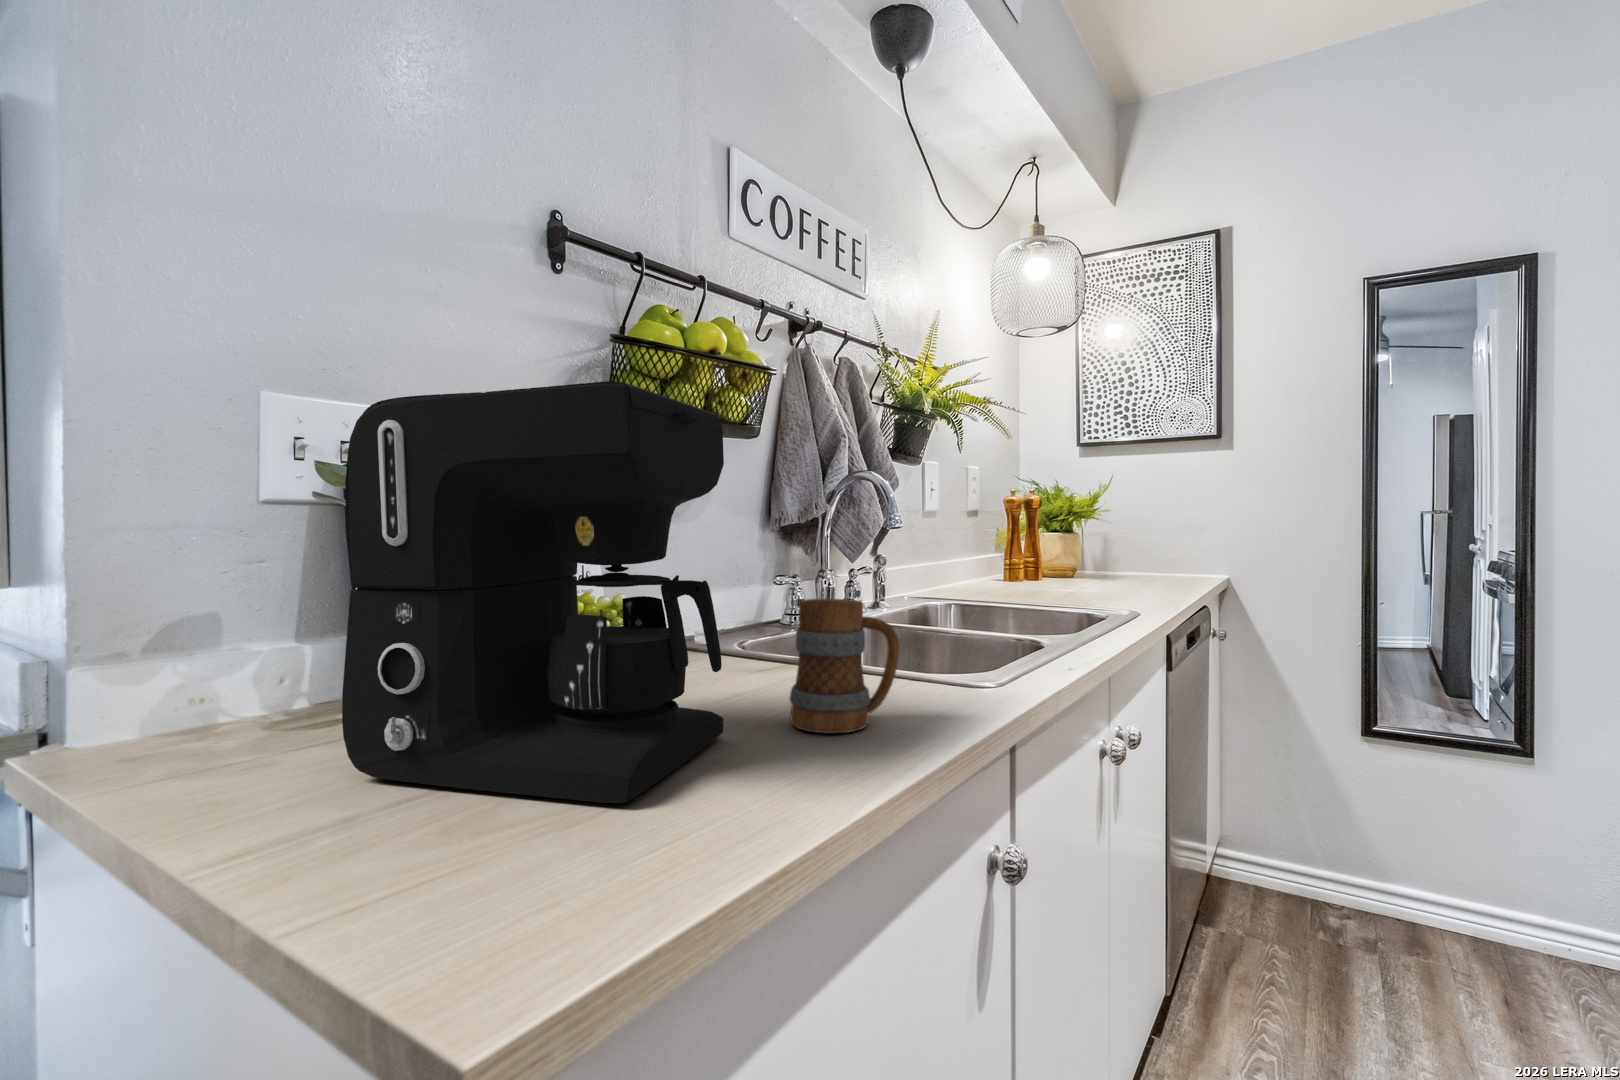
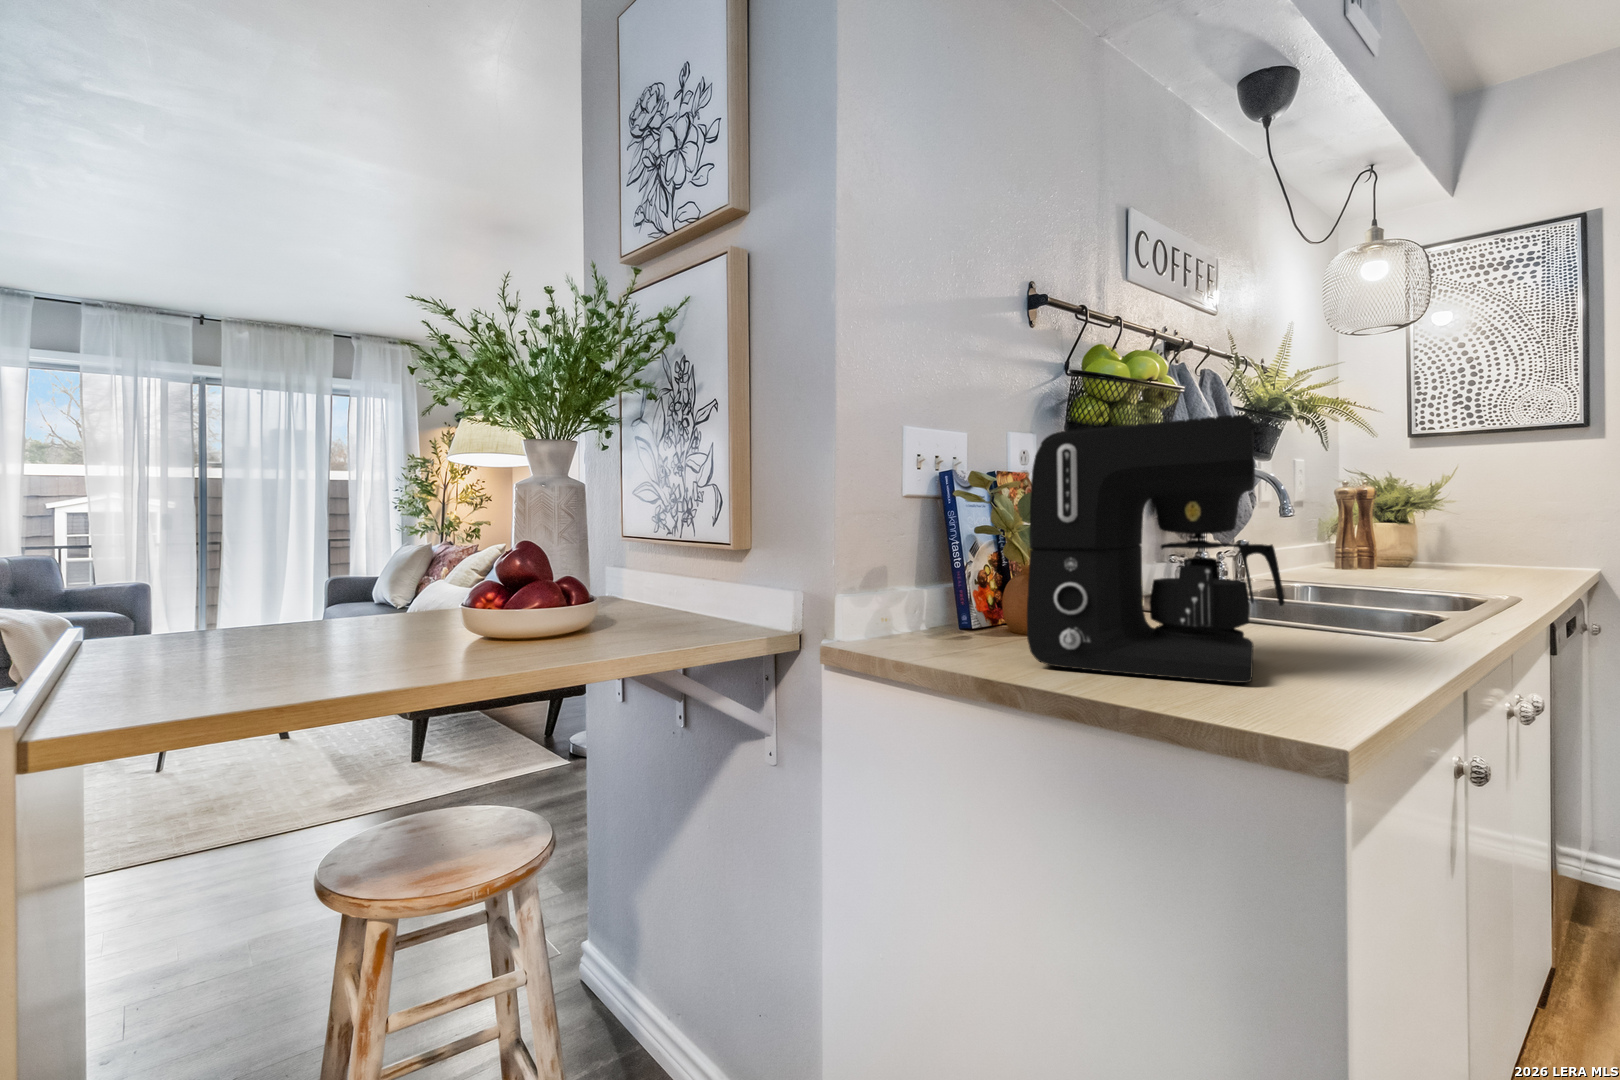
mug: present [790,599,899,733] -> none [1291,563,1382,659]

